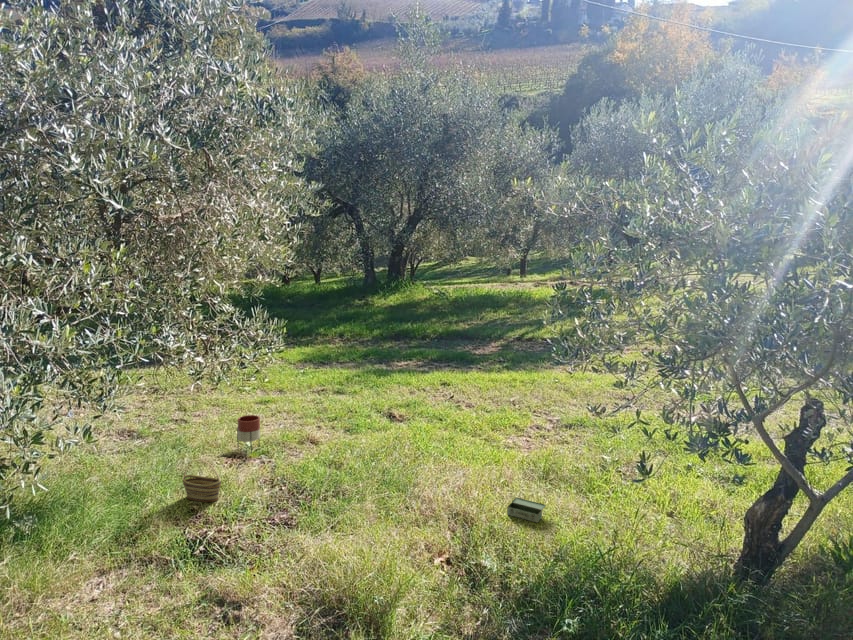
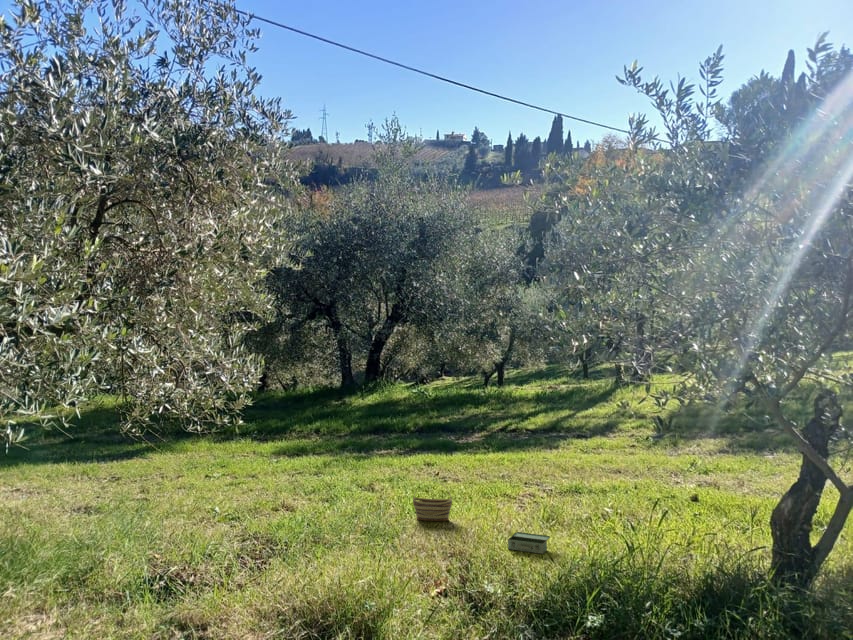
planter: present [237,415,260,453] -> none [204,477,230,518]
basket: present [183,460,221,502] -> present [413,488,452,521]

